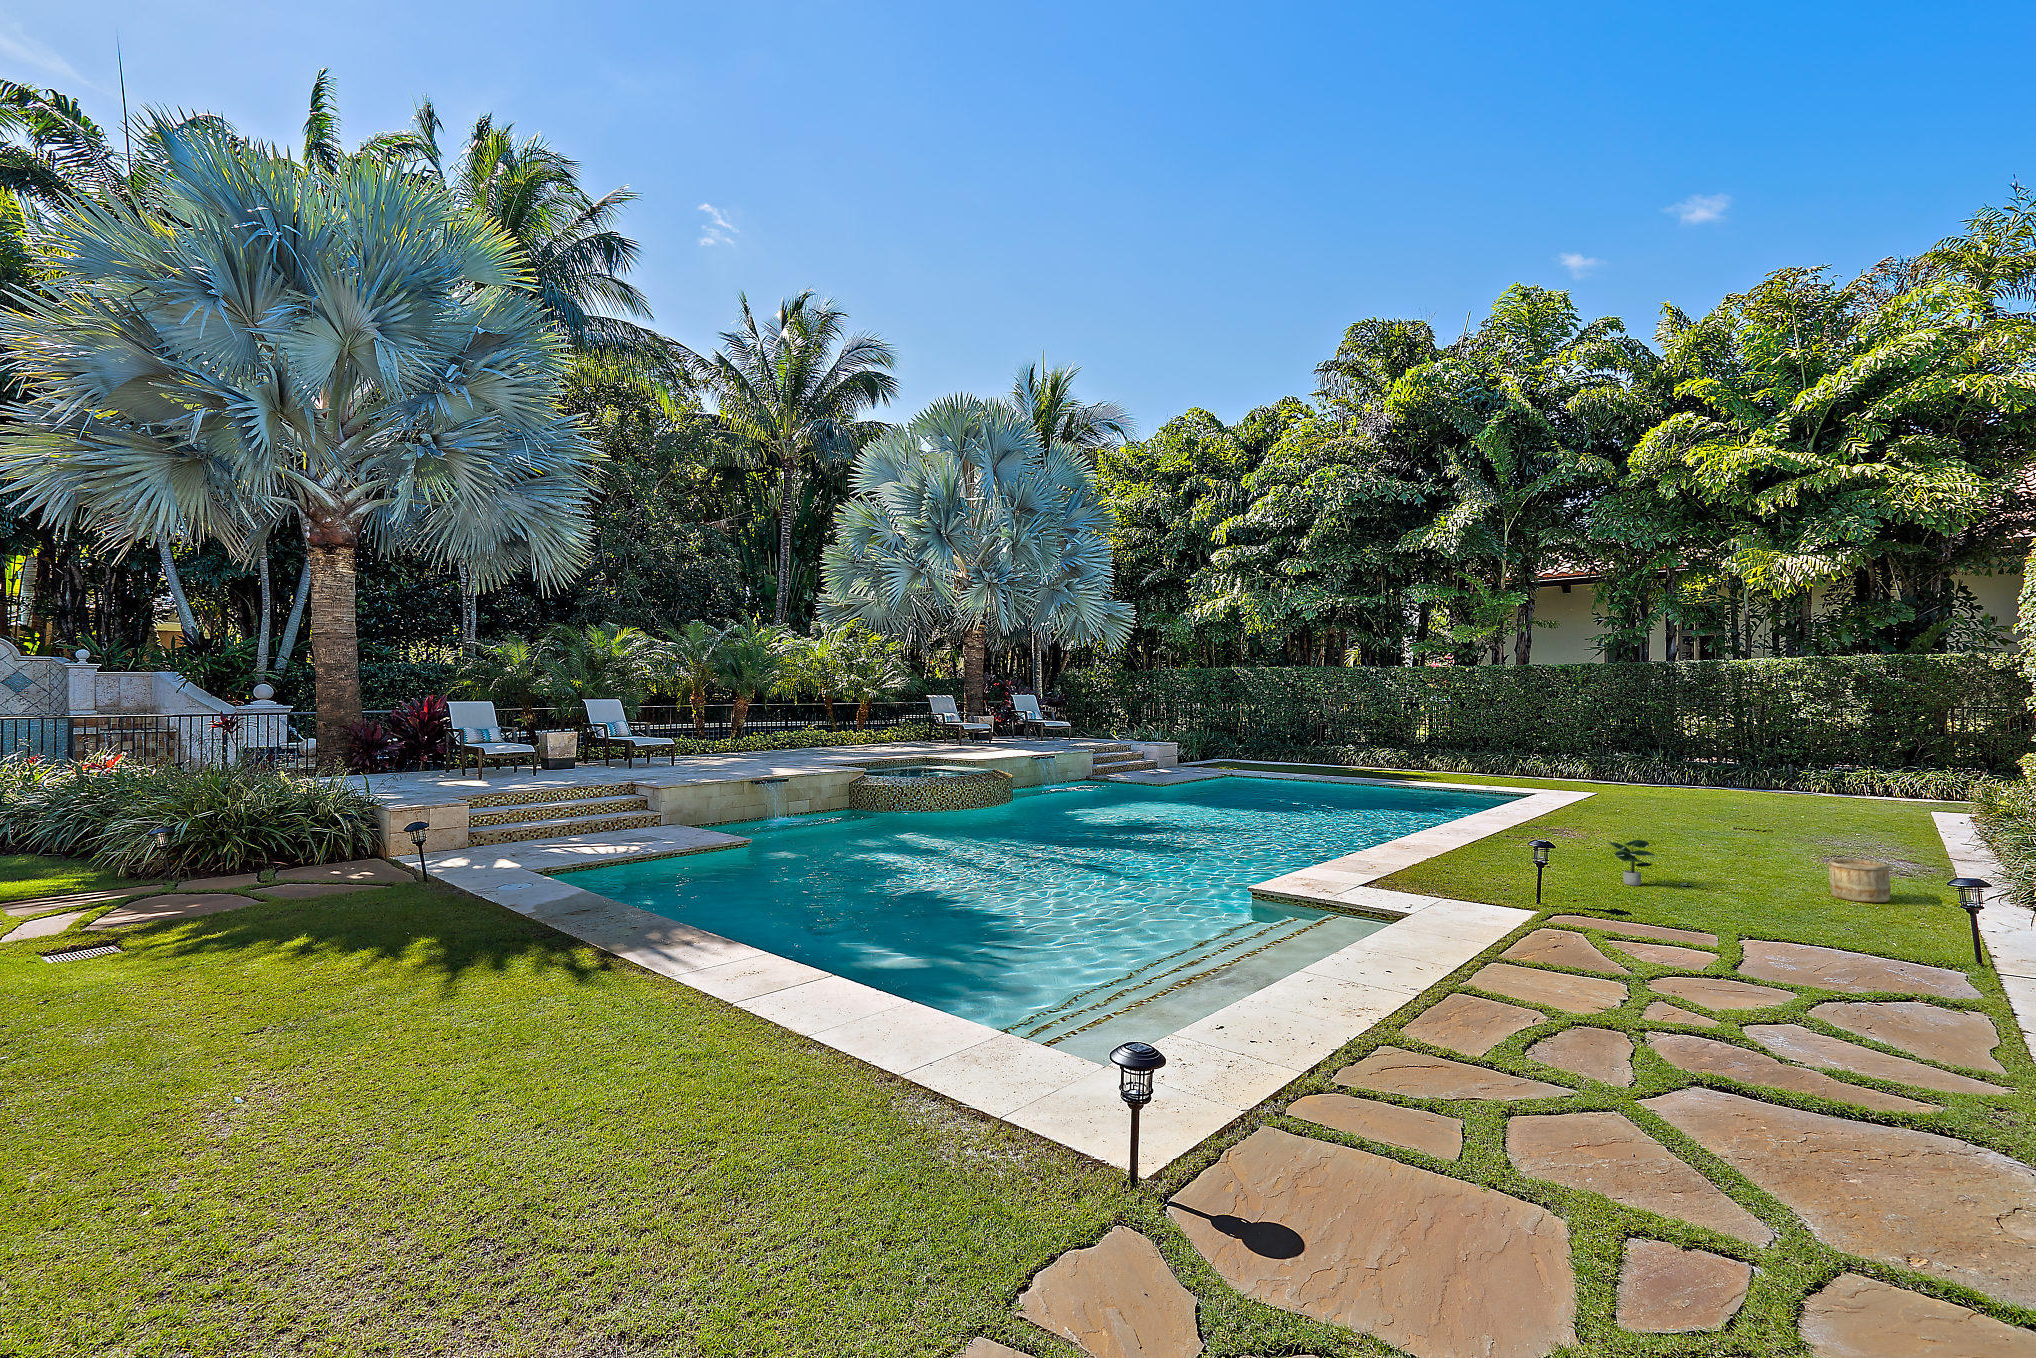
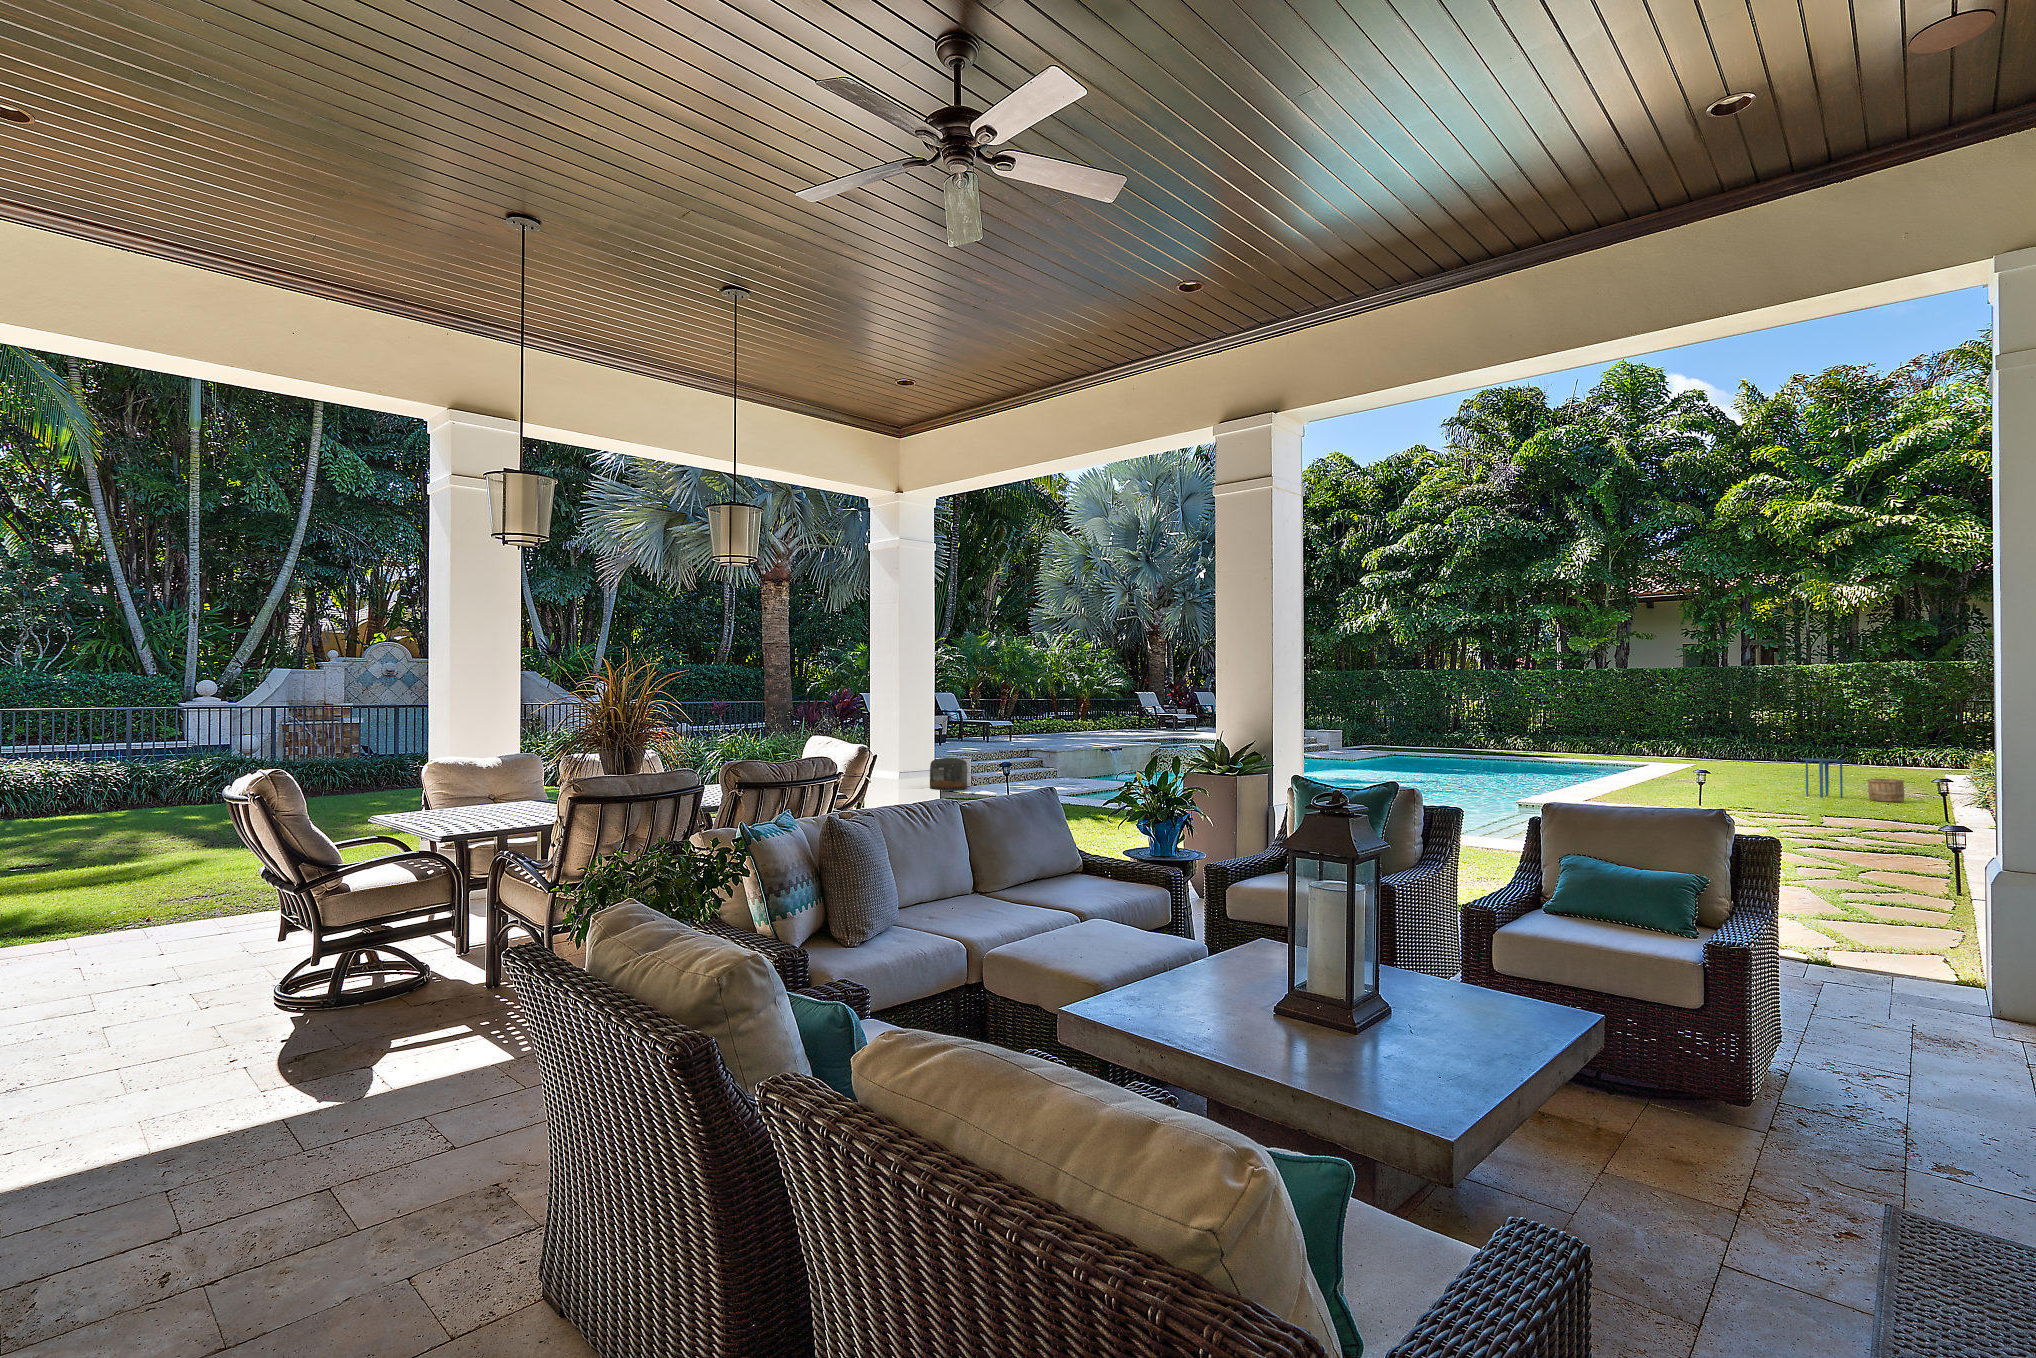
side table: none [1723,820,1791,888] -> present [1803,758,1845,798]
pouf: none [275,830,354,889] -> present [930,758,967,790]
potted plant: present [1609,840,1655,886] -> none [1732,769,1763,796]

